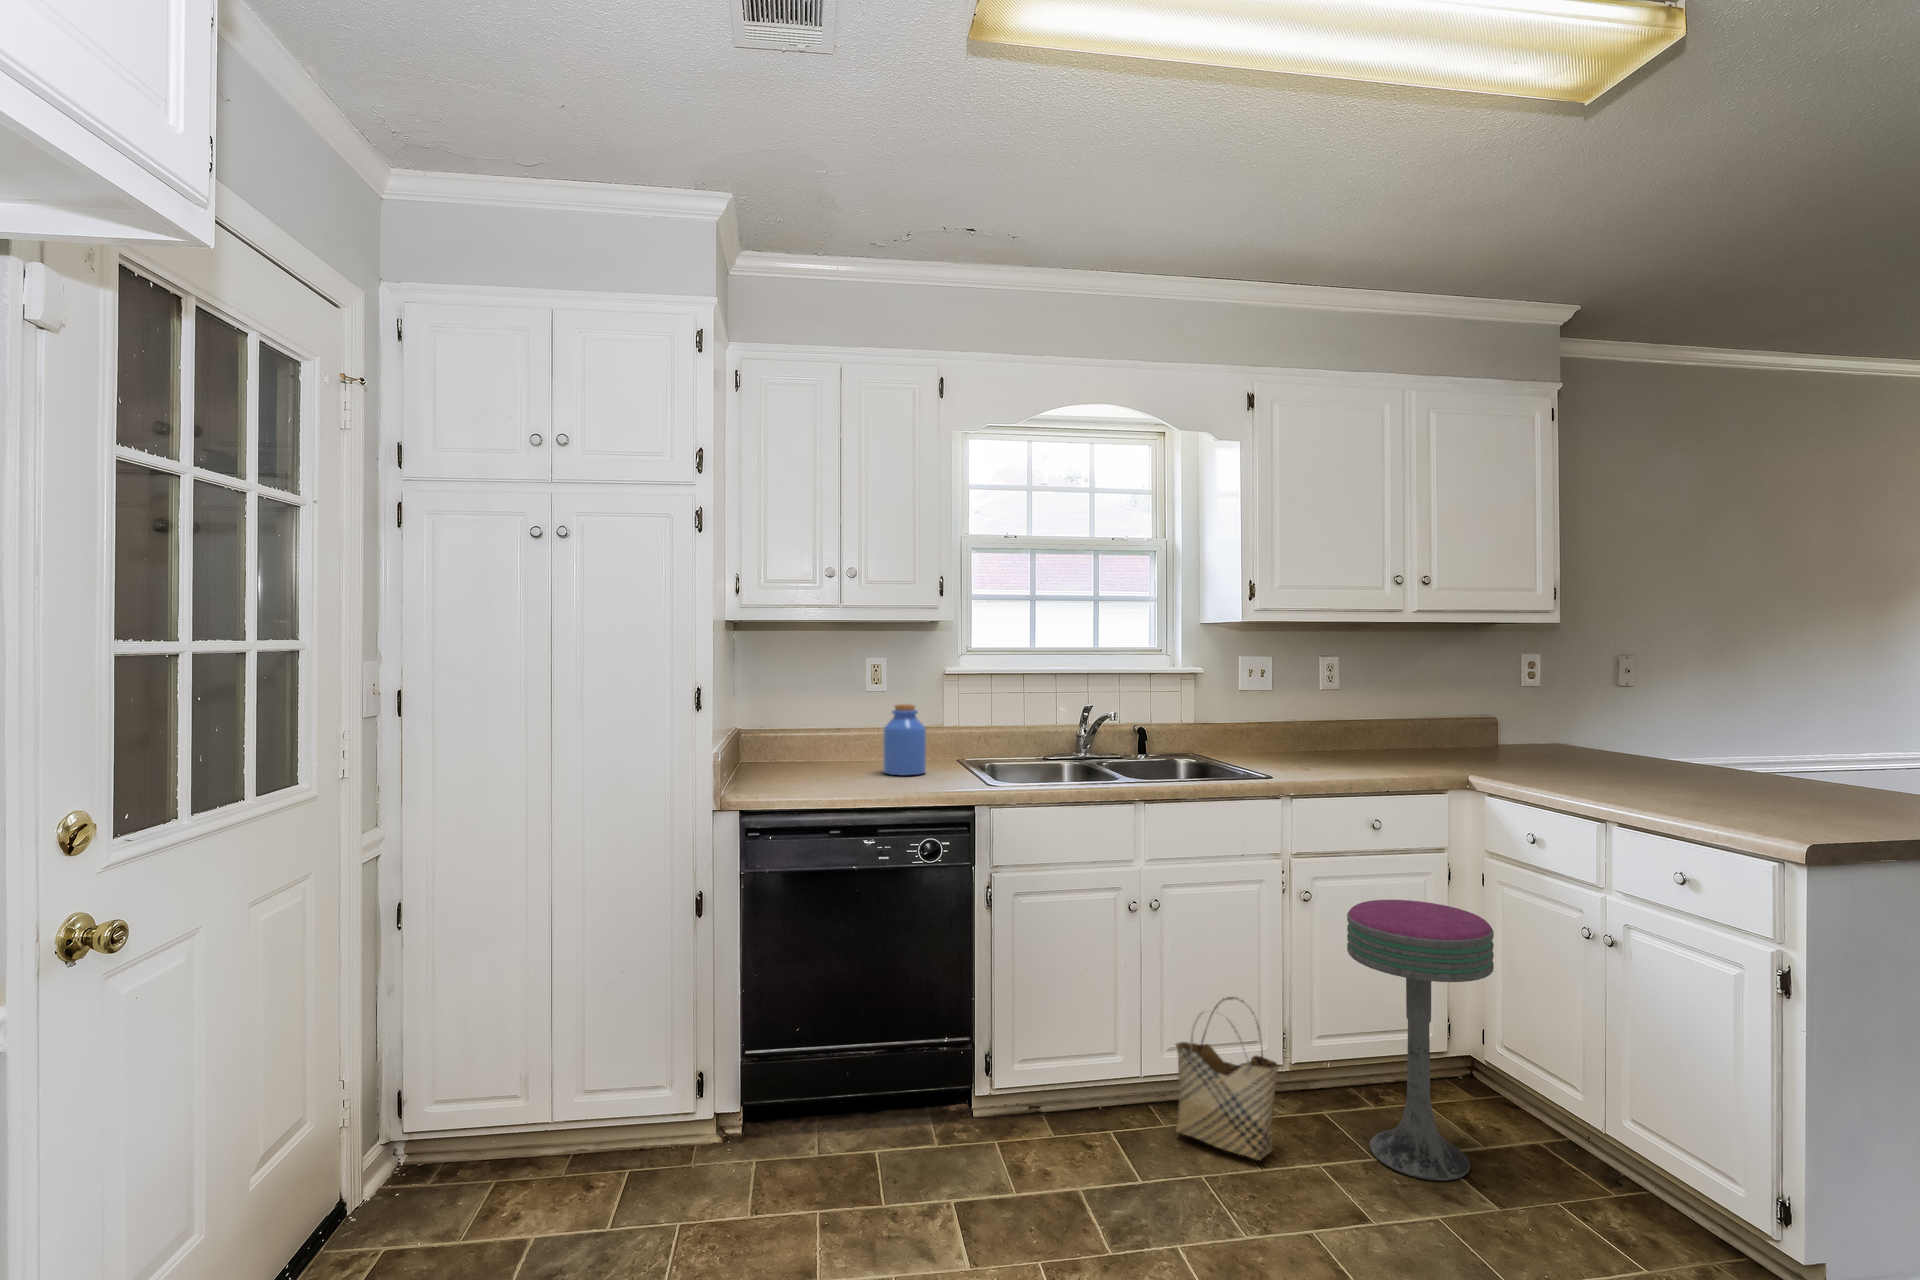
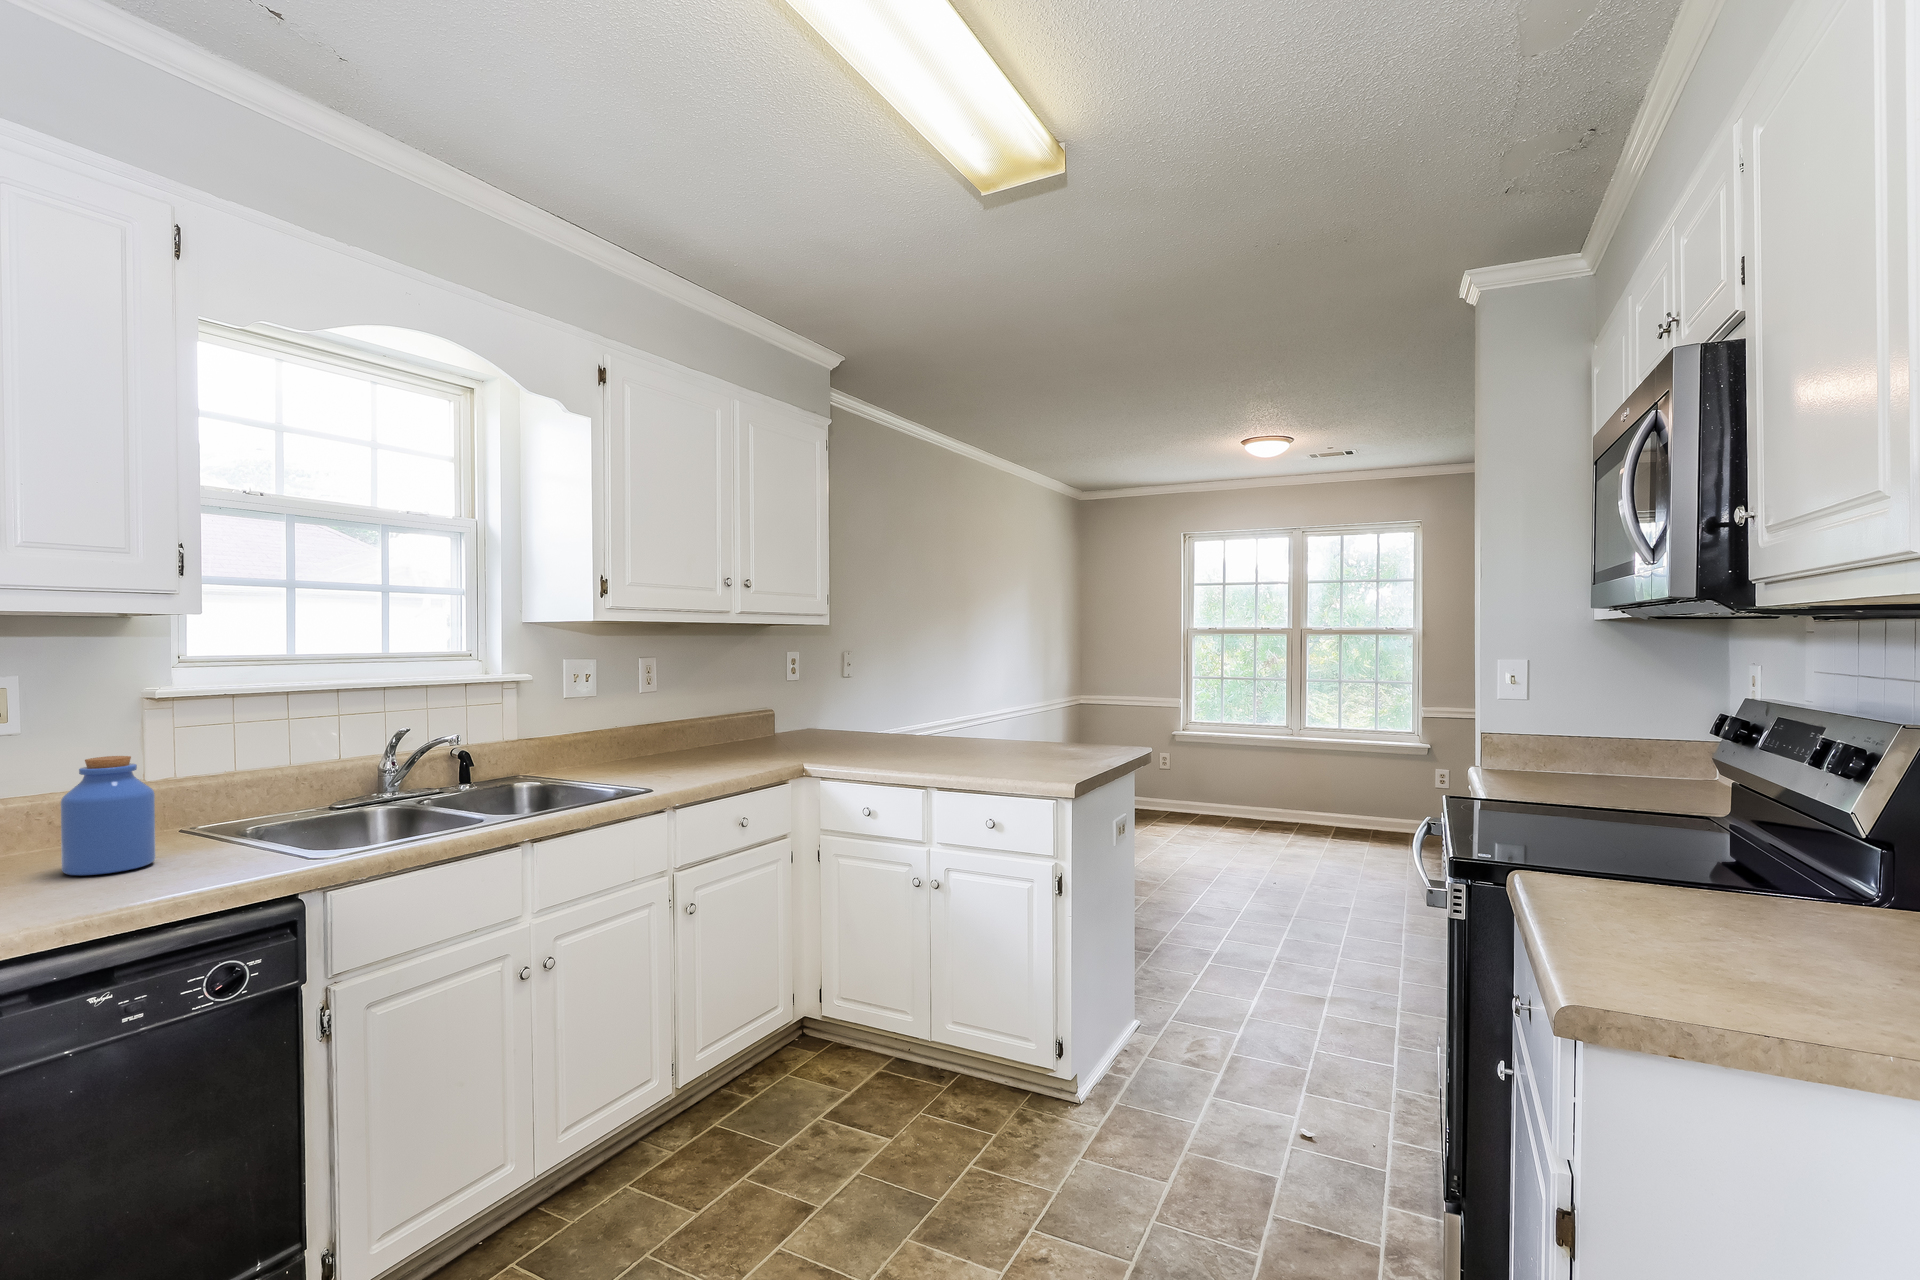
bar stool: present [1347,900,1494,1181] -> none [747,887,872,1148]
woven basket: present [1176,997,1279,1160] -> none [582,1038,702,1219]

